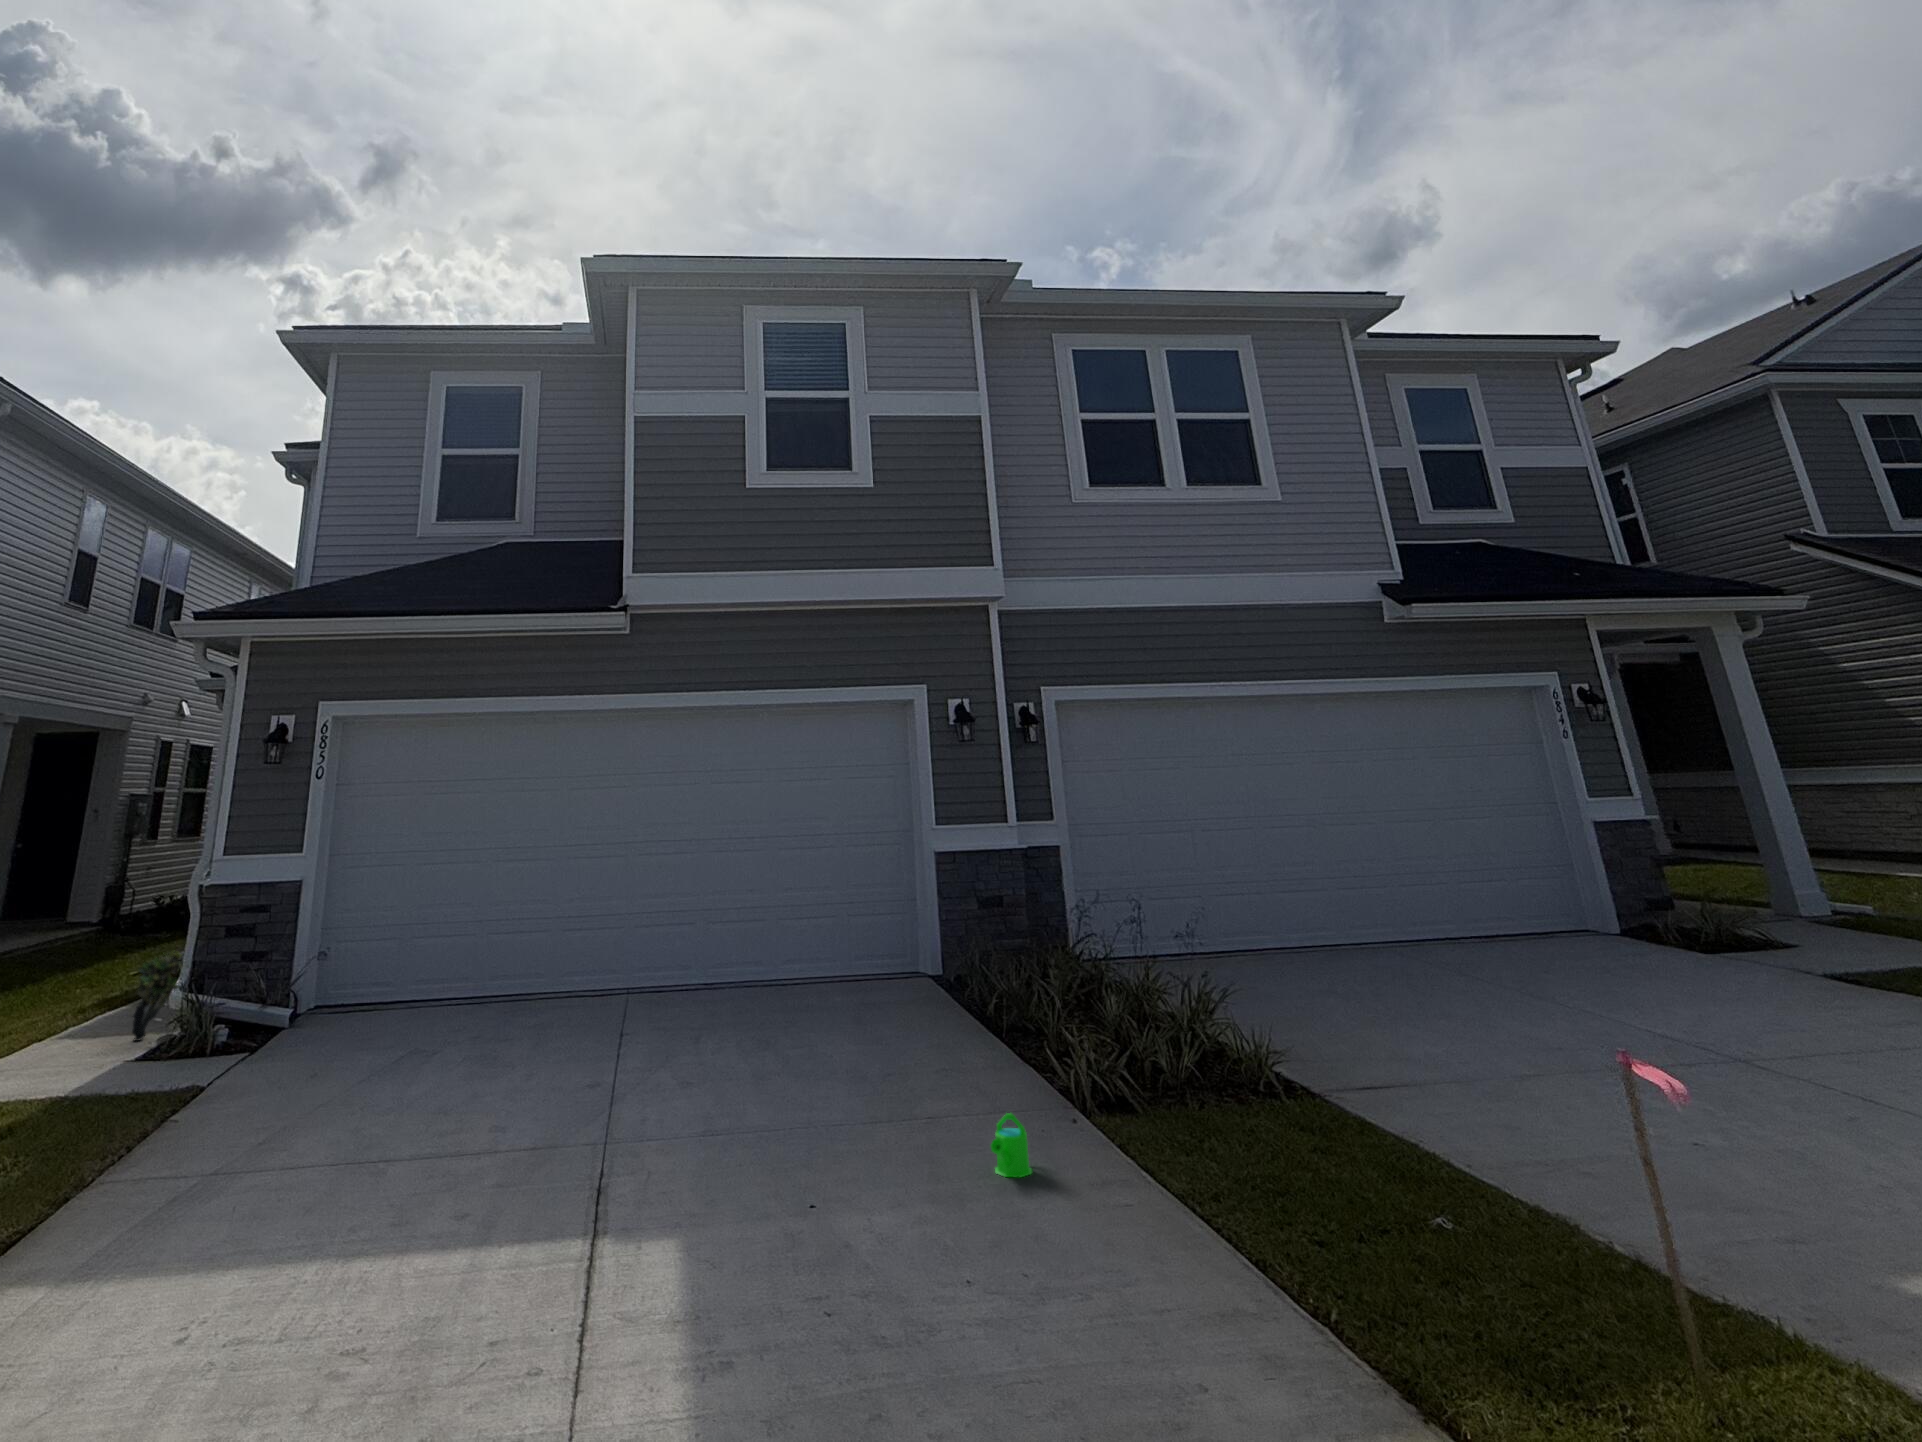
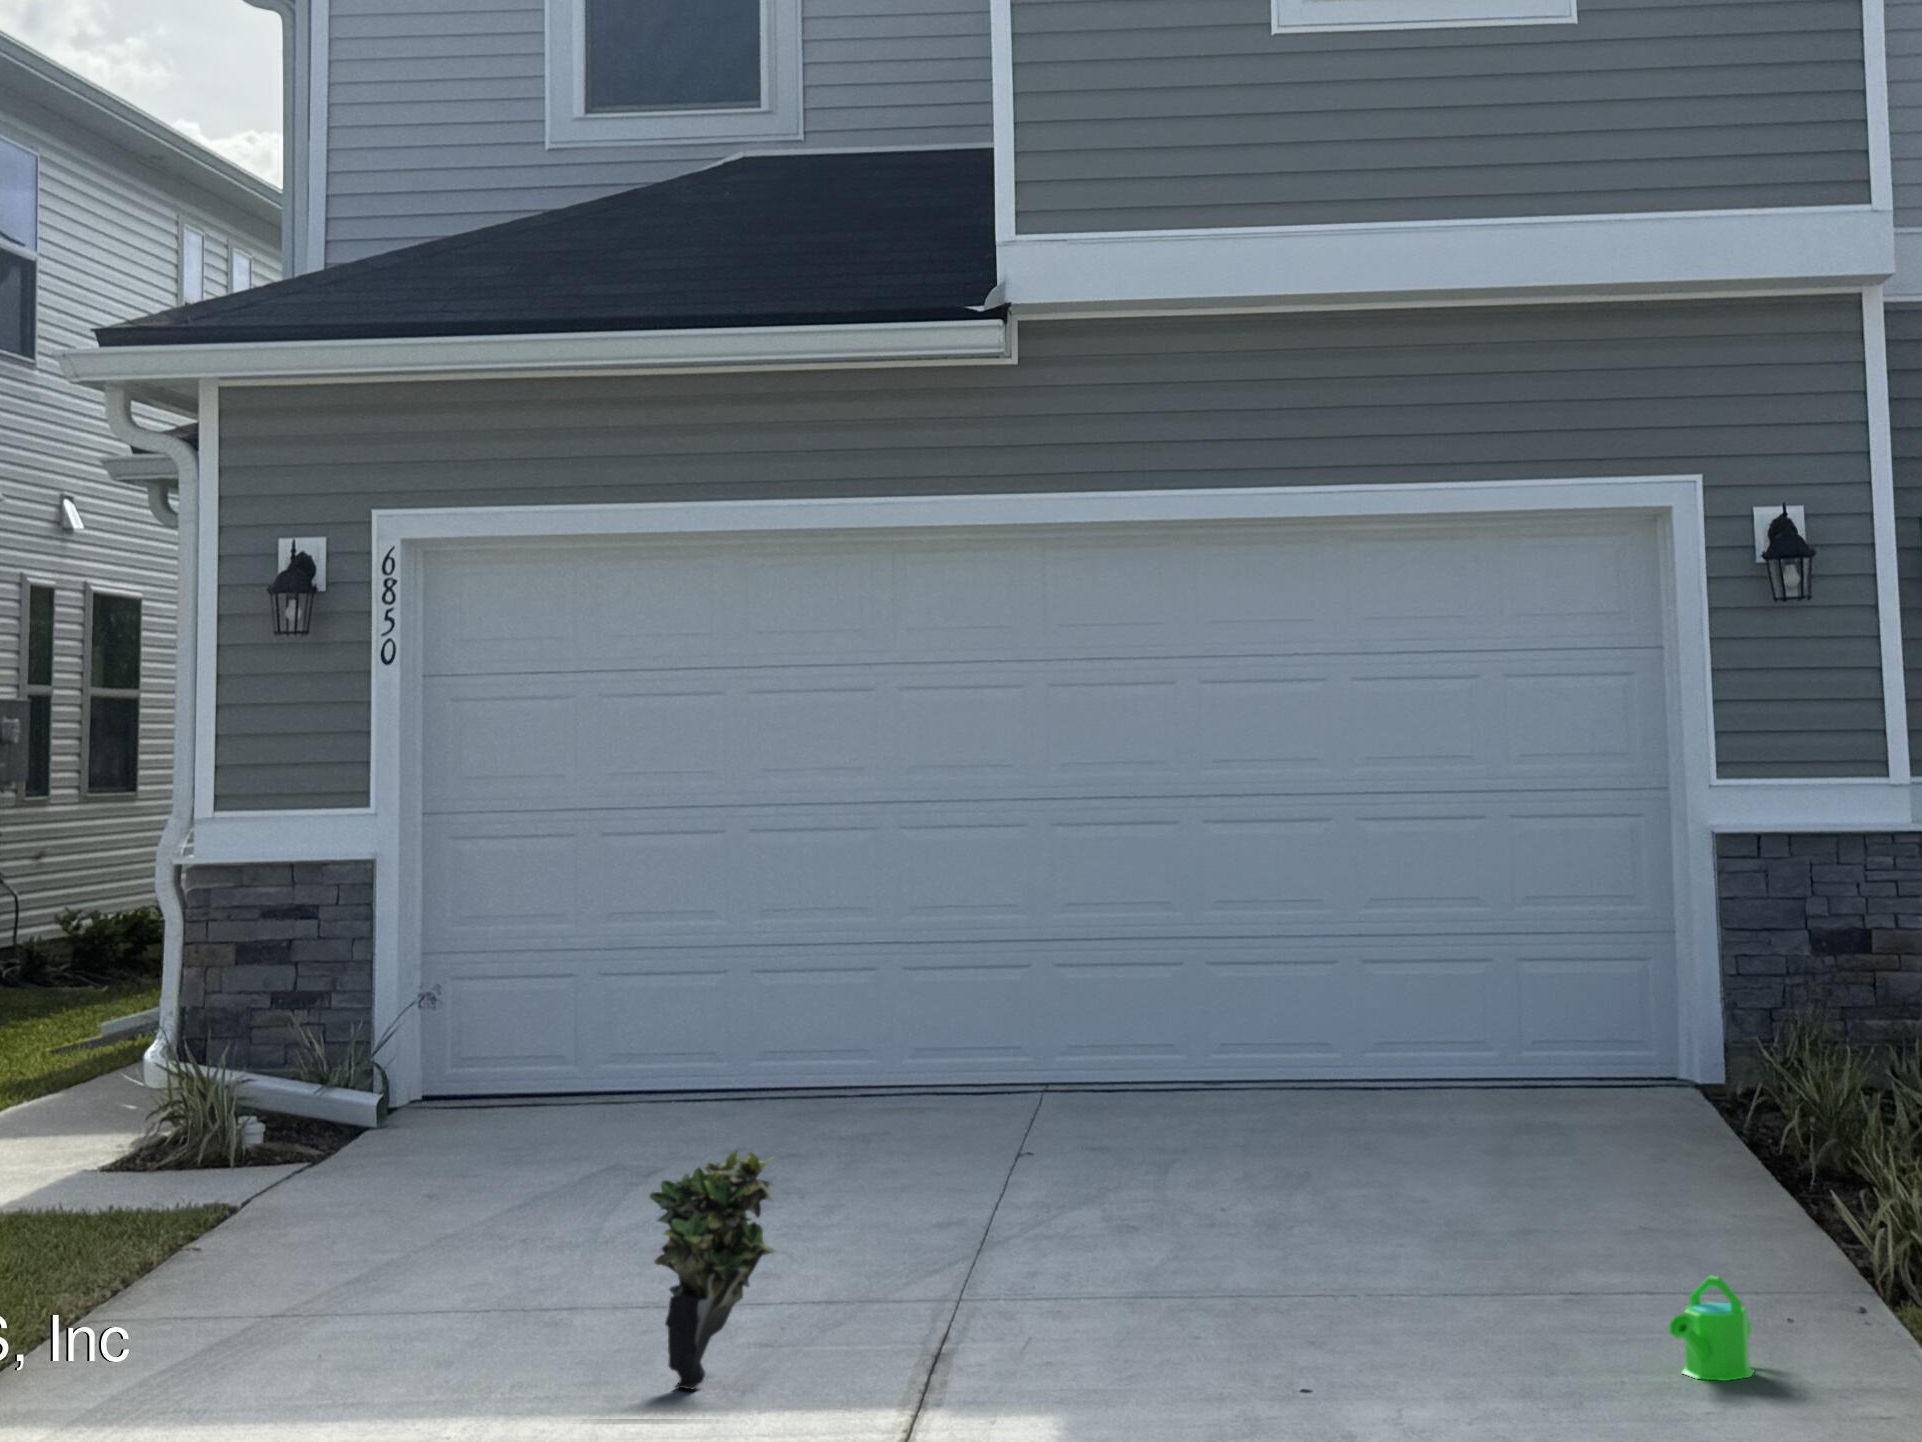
potted plant: present [132,950,183,1041] -> present [649,1150,775,1389]

